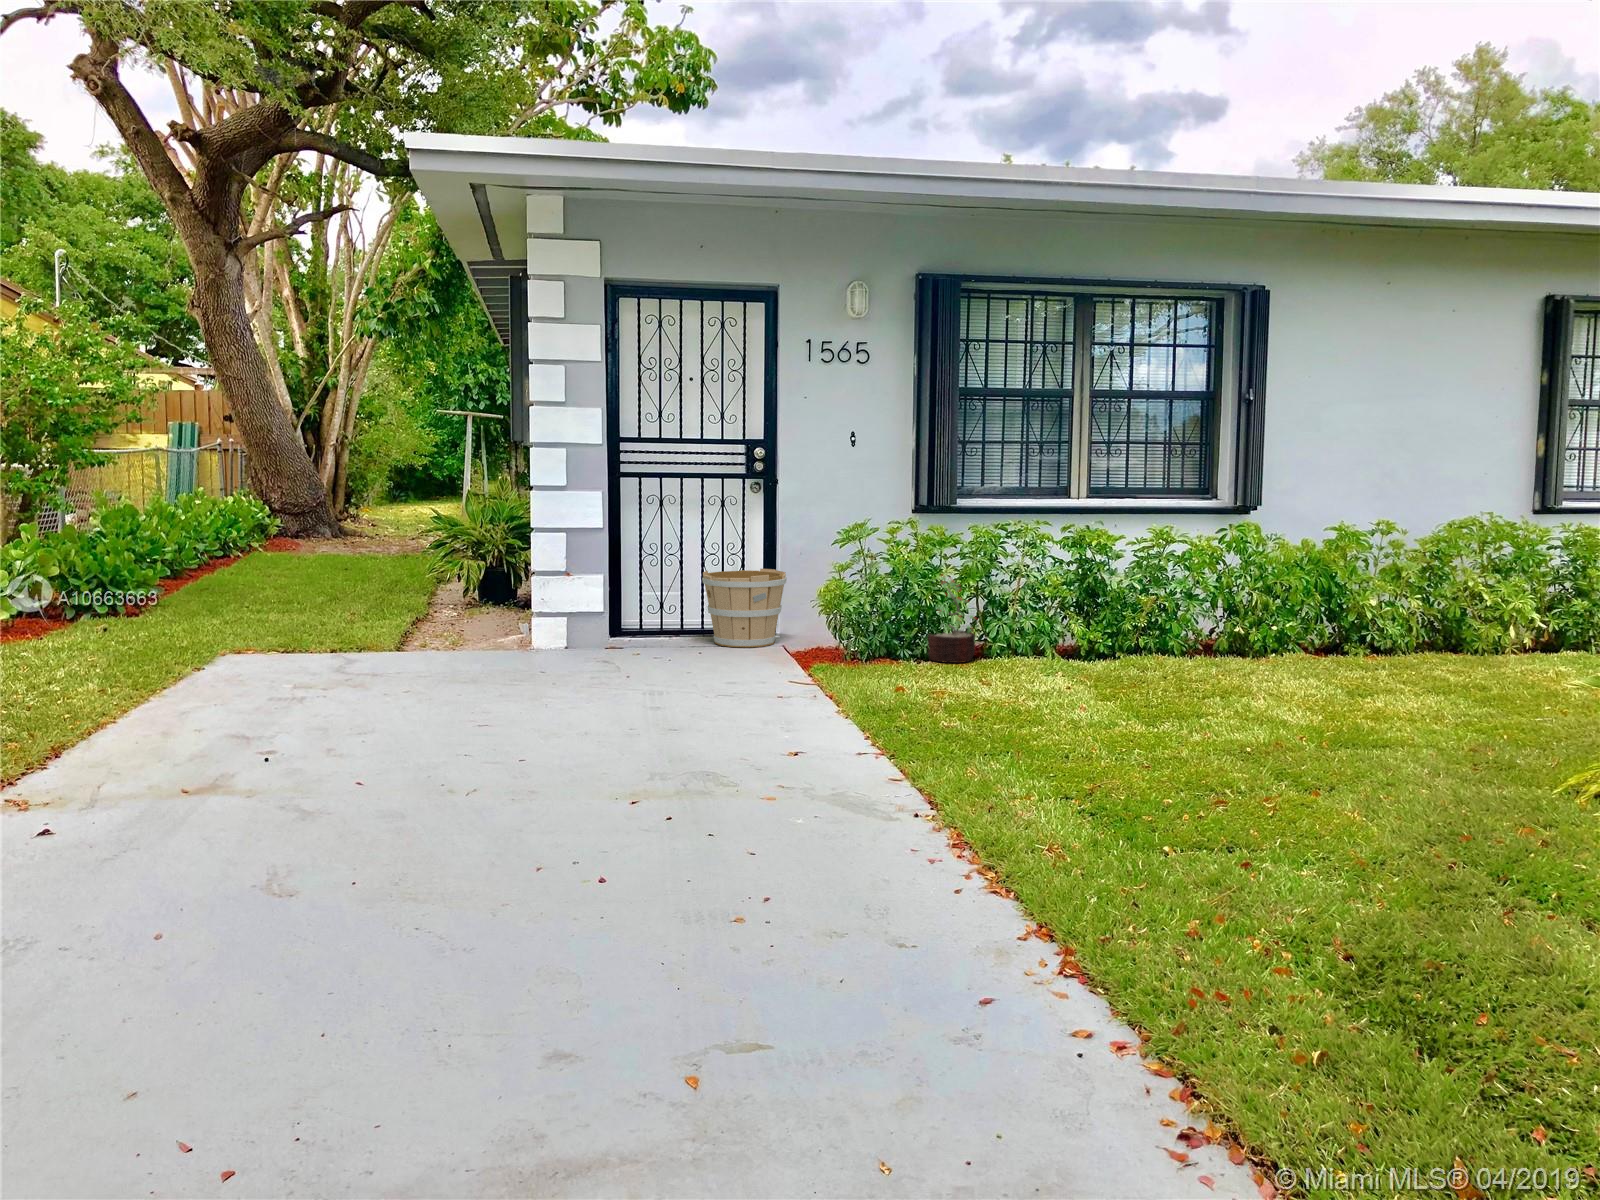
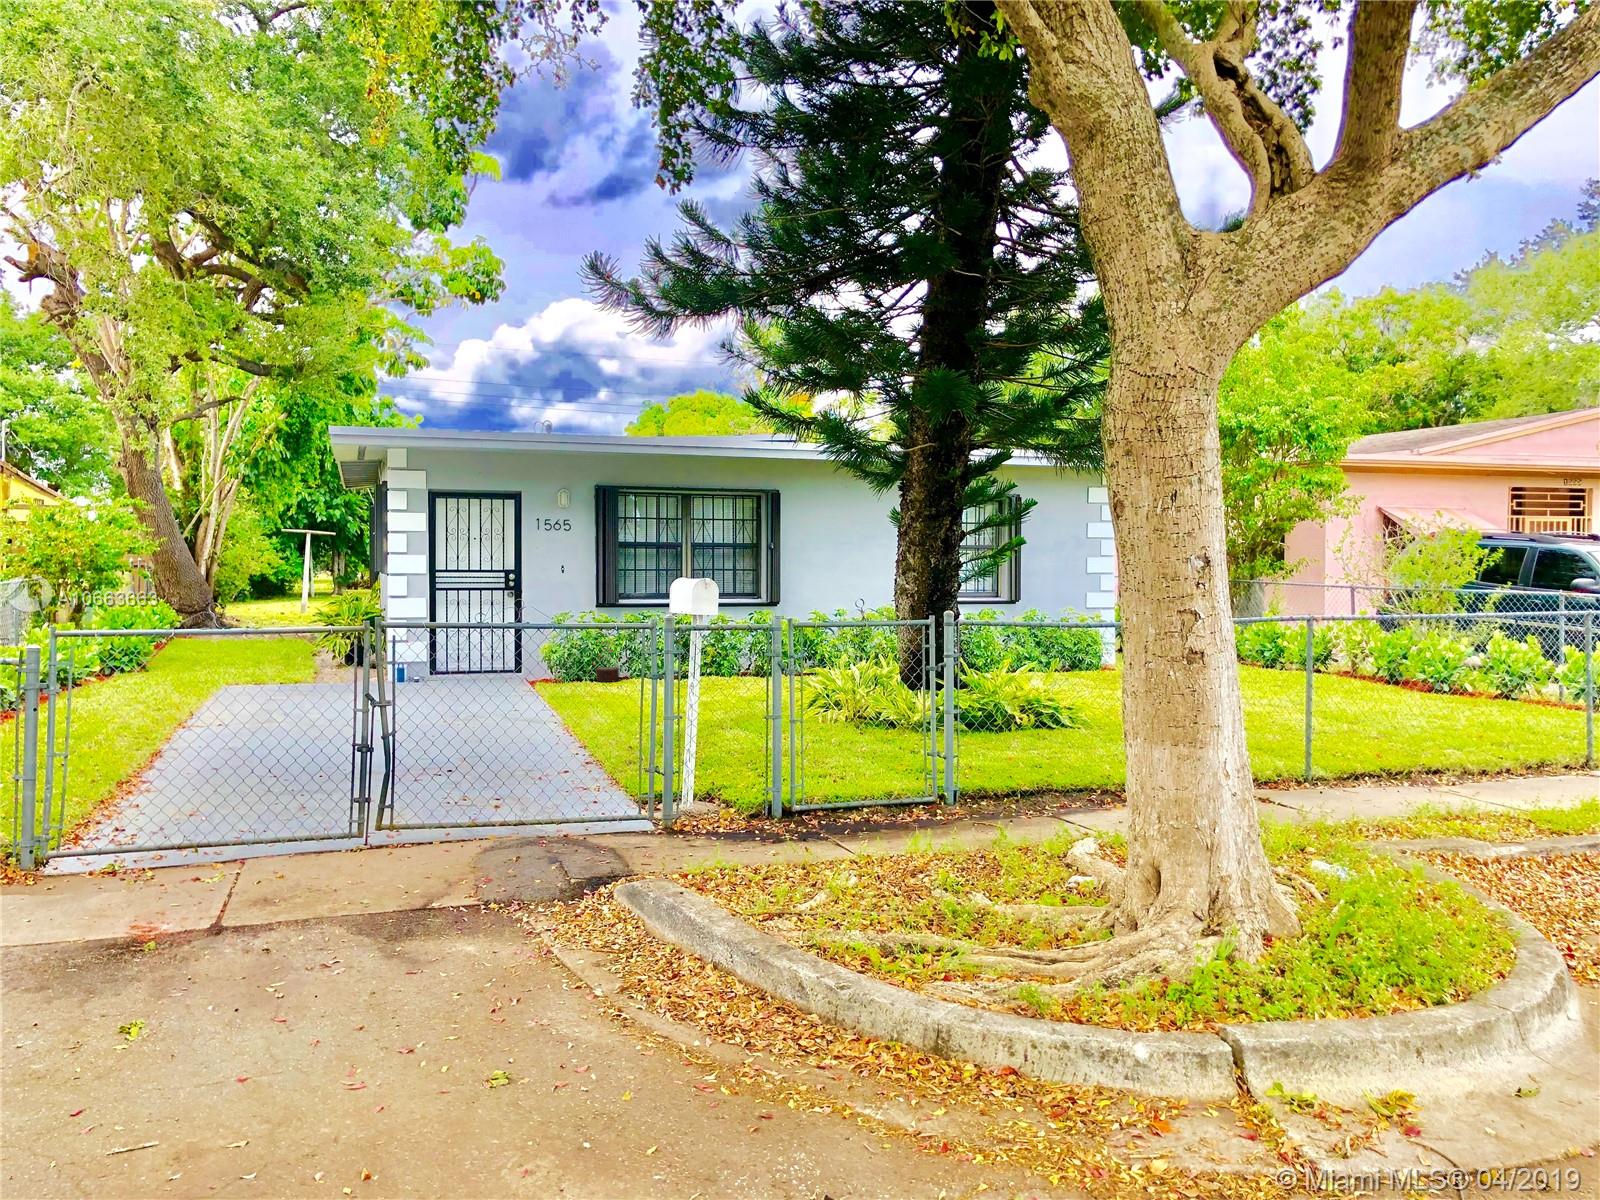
wooden bucket: present [702,569,787,647] -> none [480,638,526,679]

